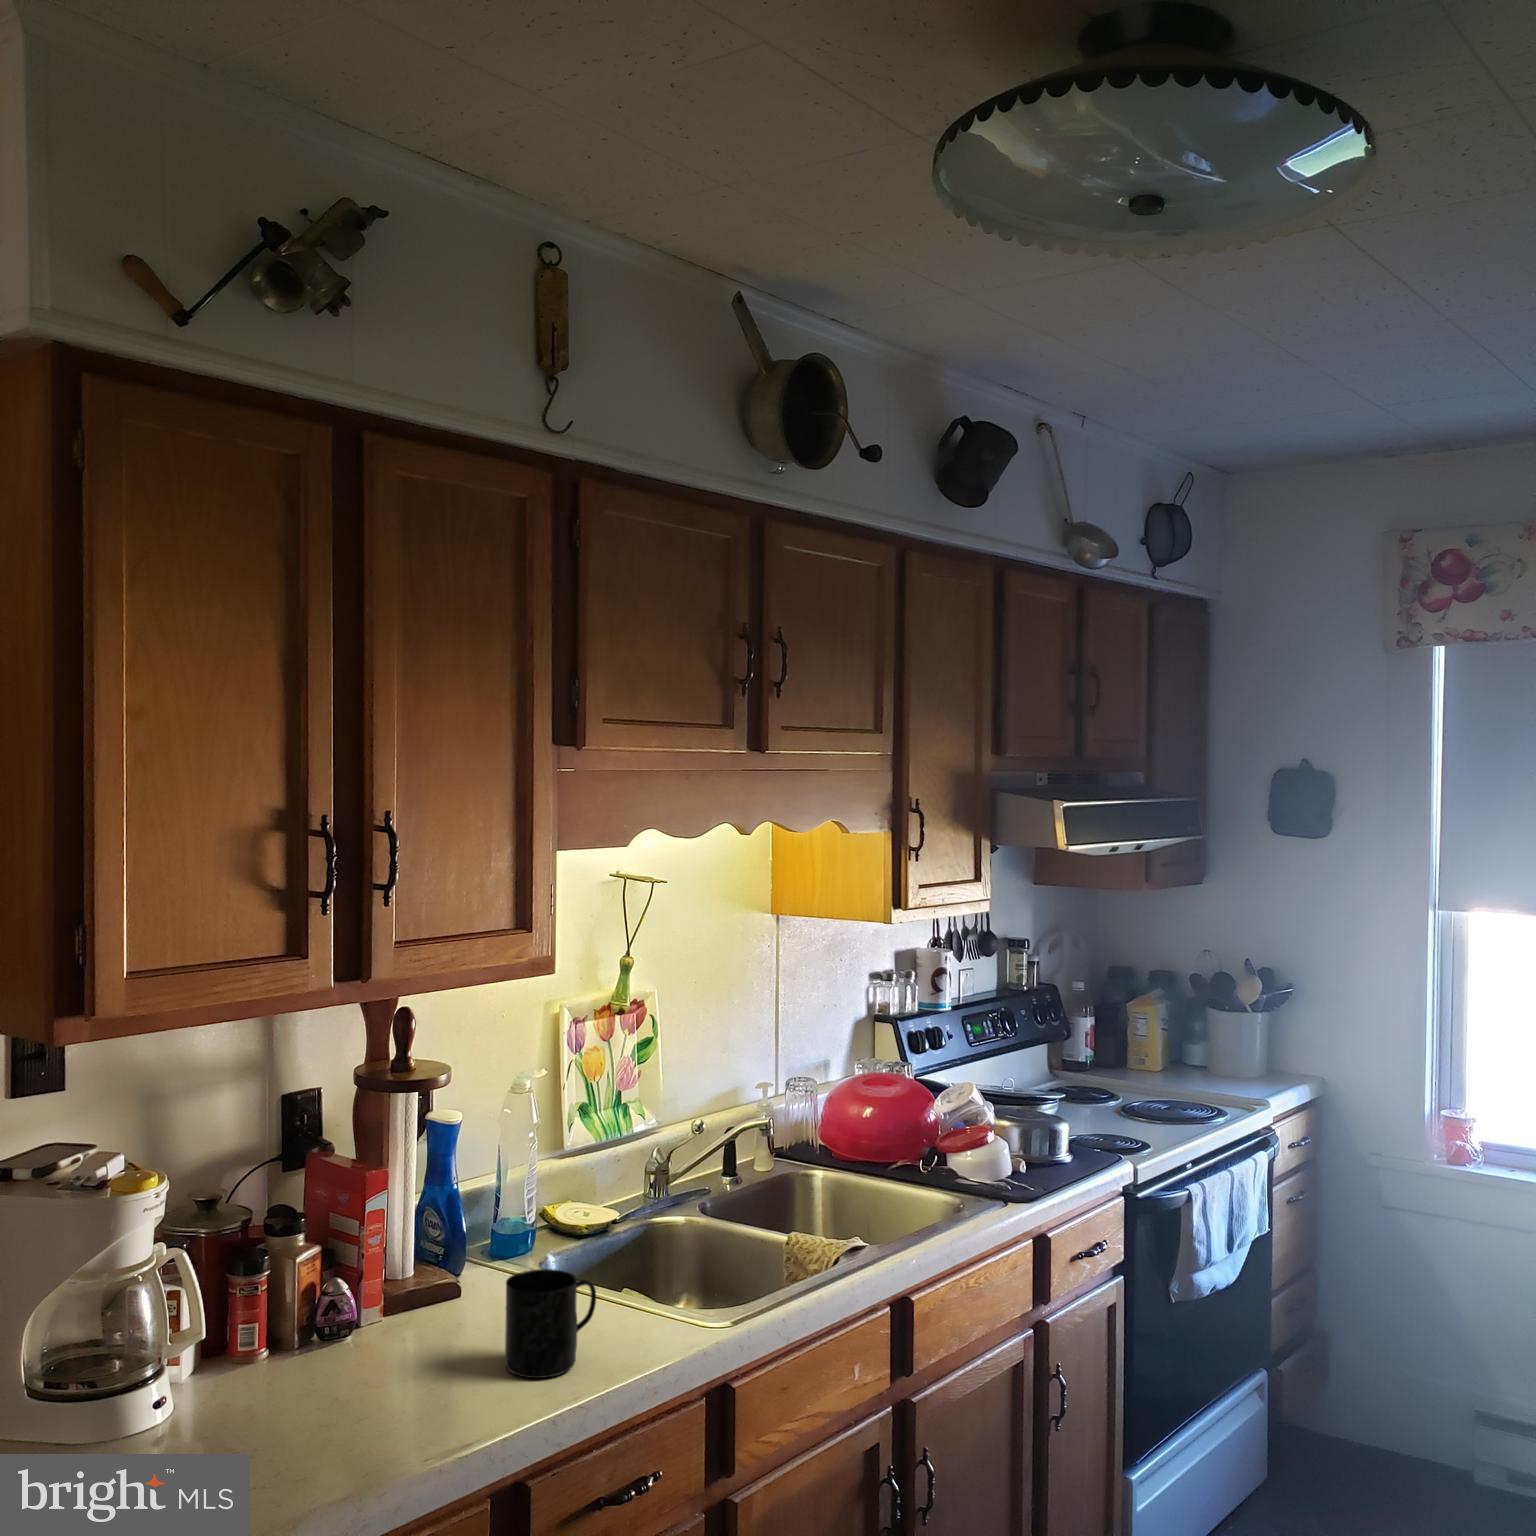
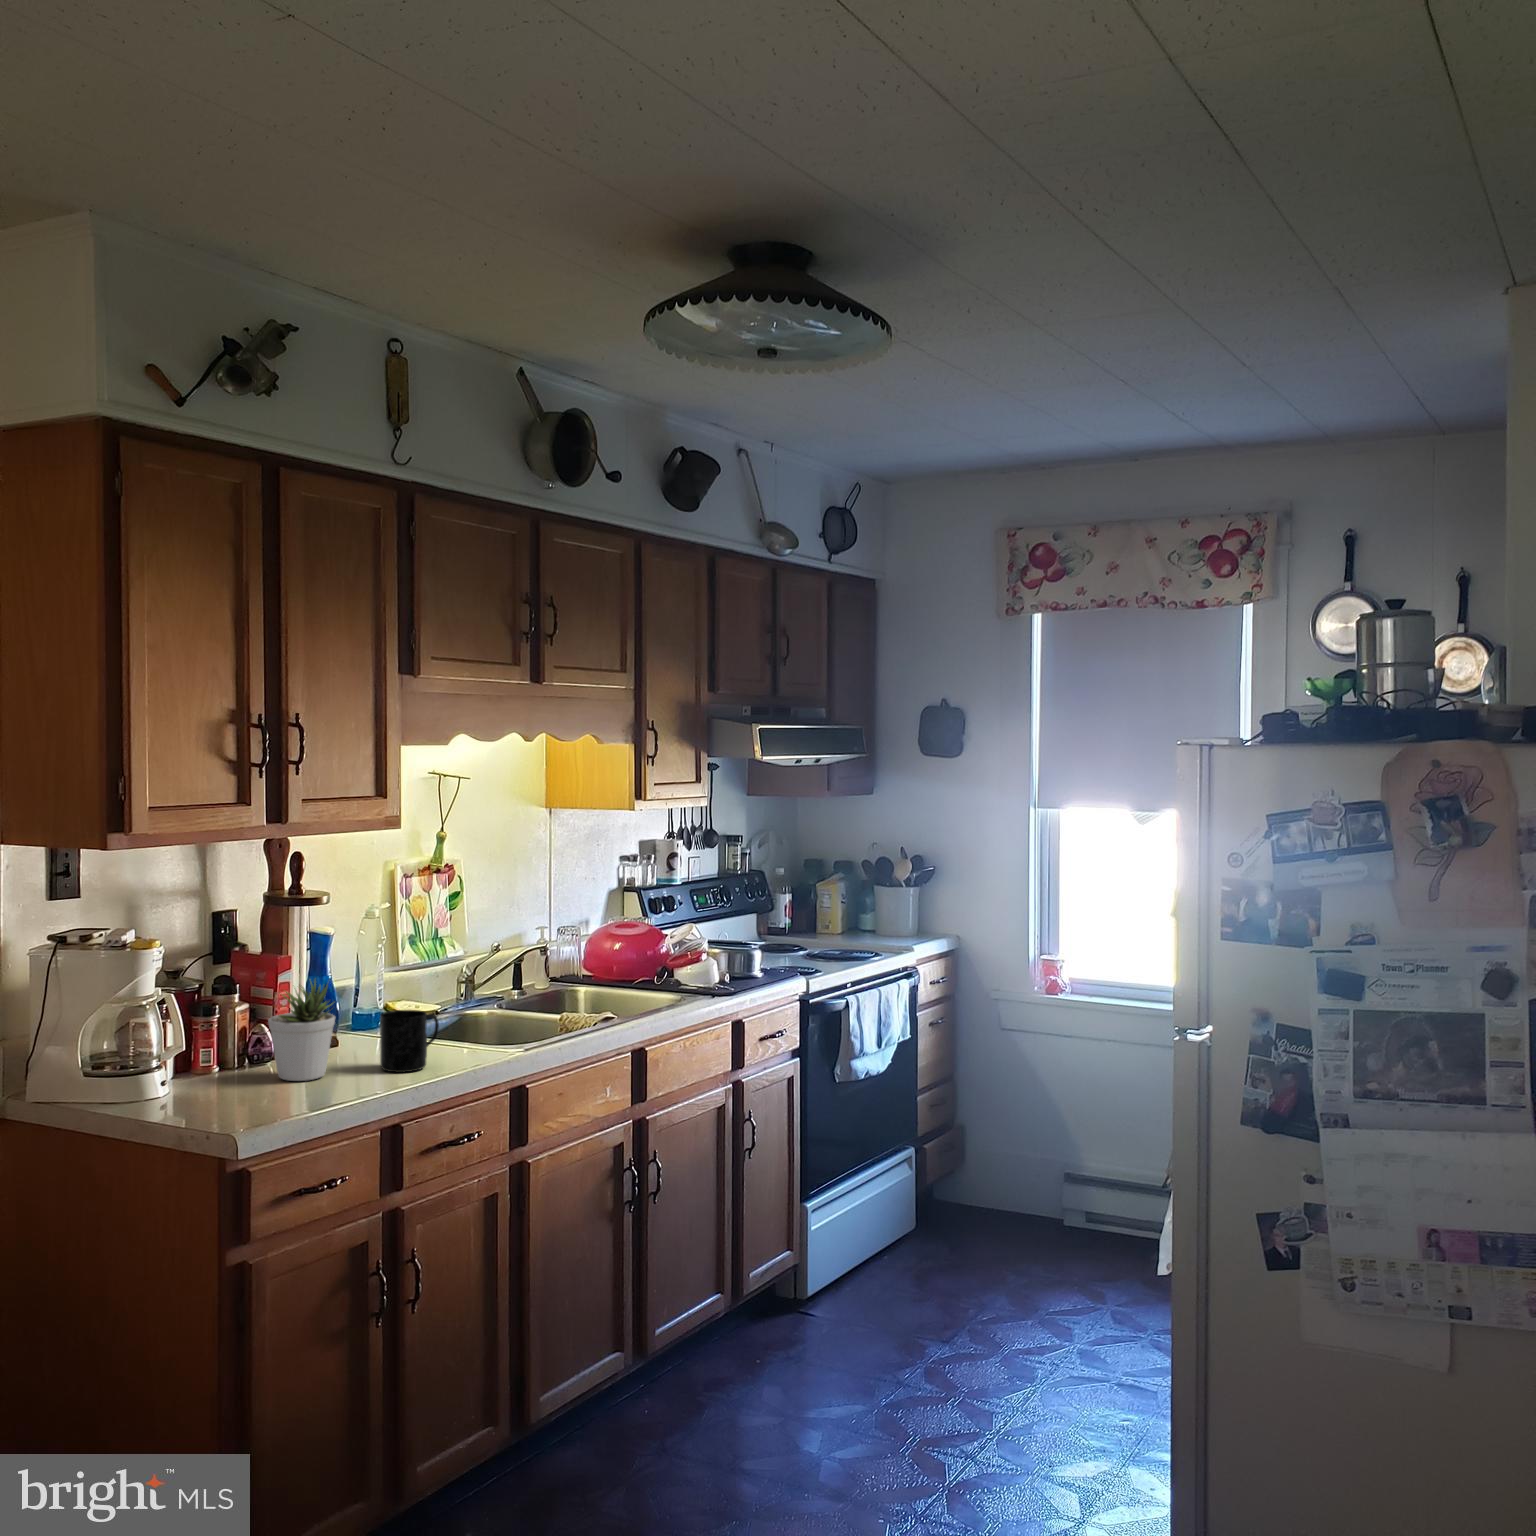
potted plant: none [330,1226,435,1396] -> present [268,980,335,1081]

